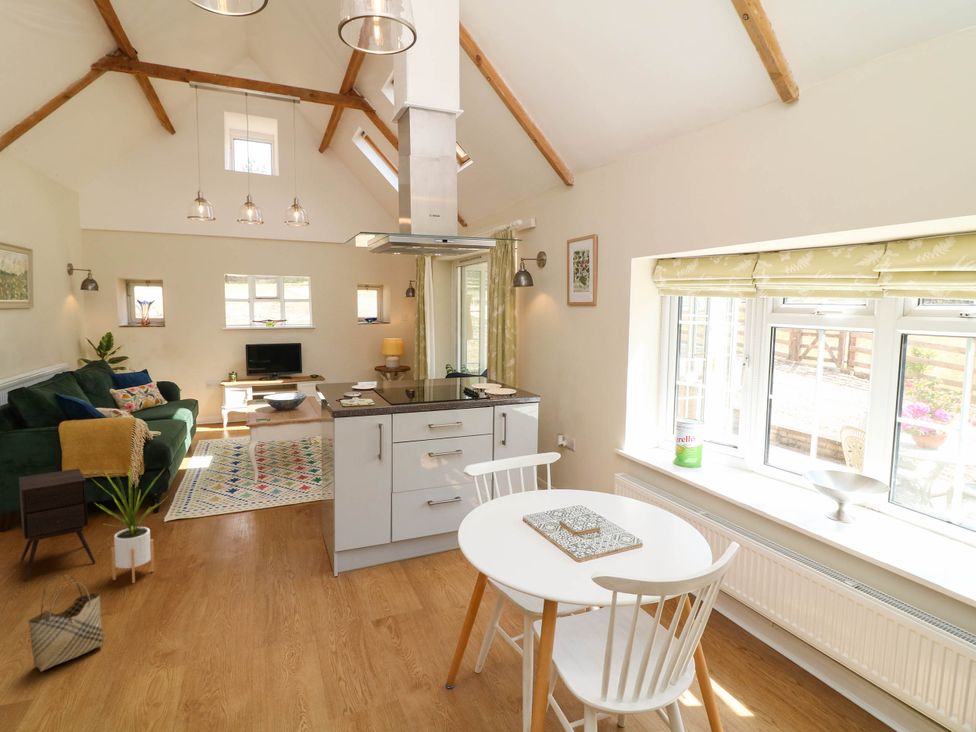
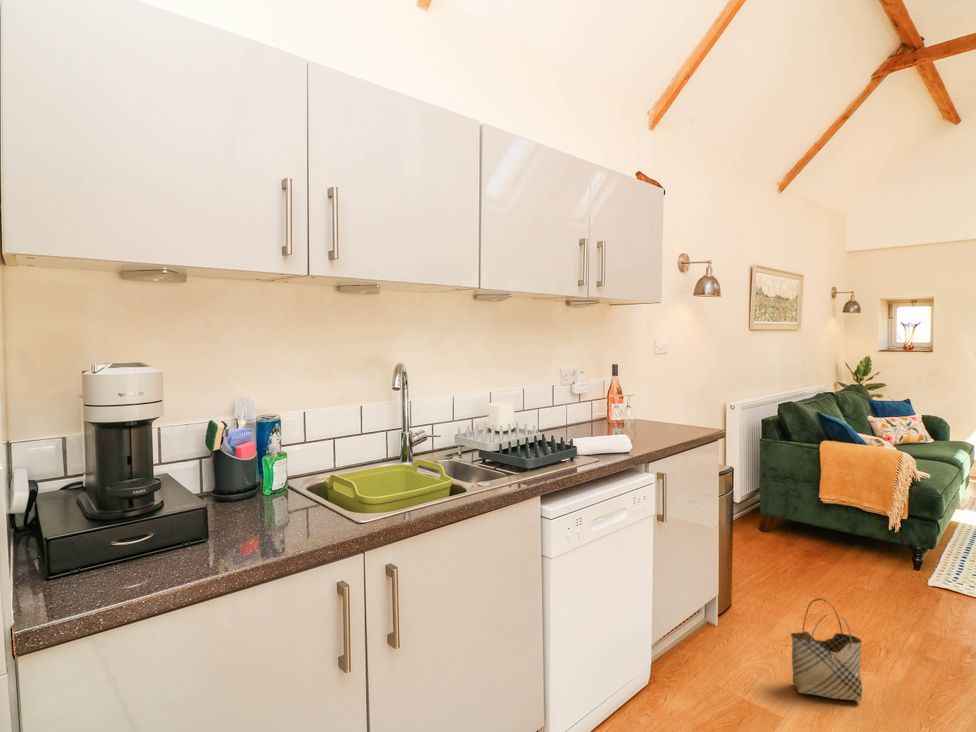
house plant: present [102,466,157,583] -> none [855,495,948,645]
side table: present [19,469,95,581] -> none [780,488,849,601]

